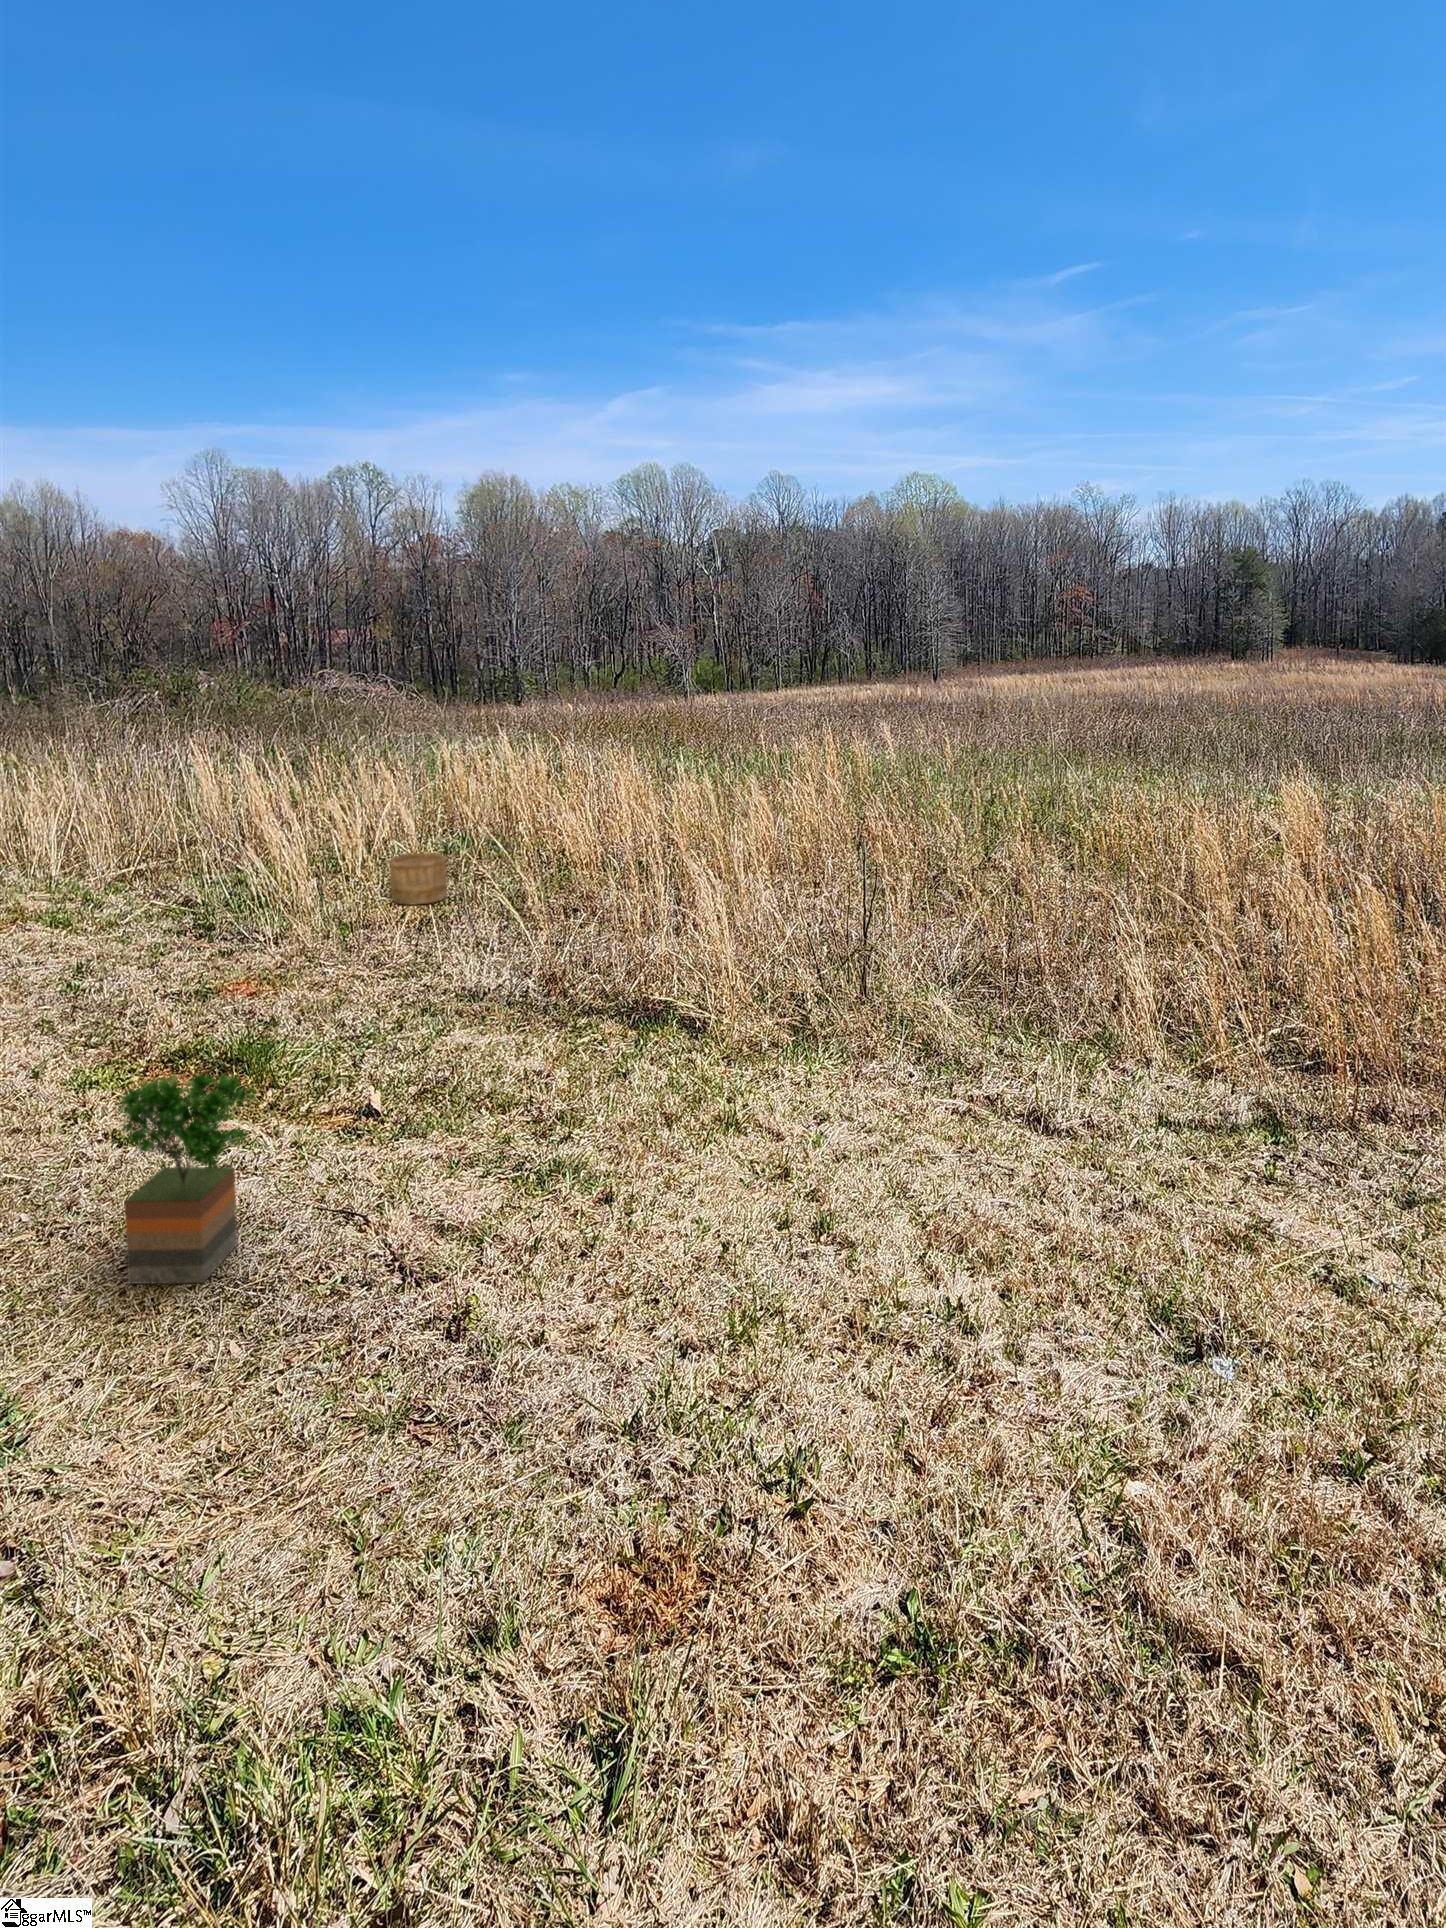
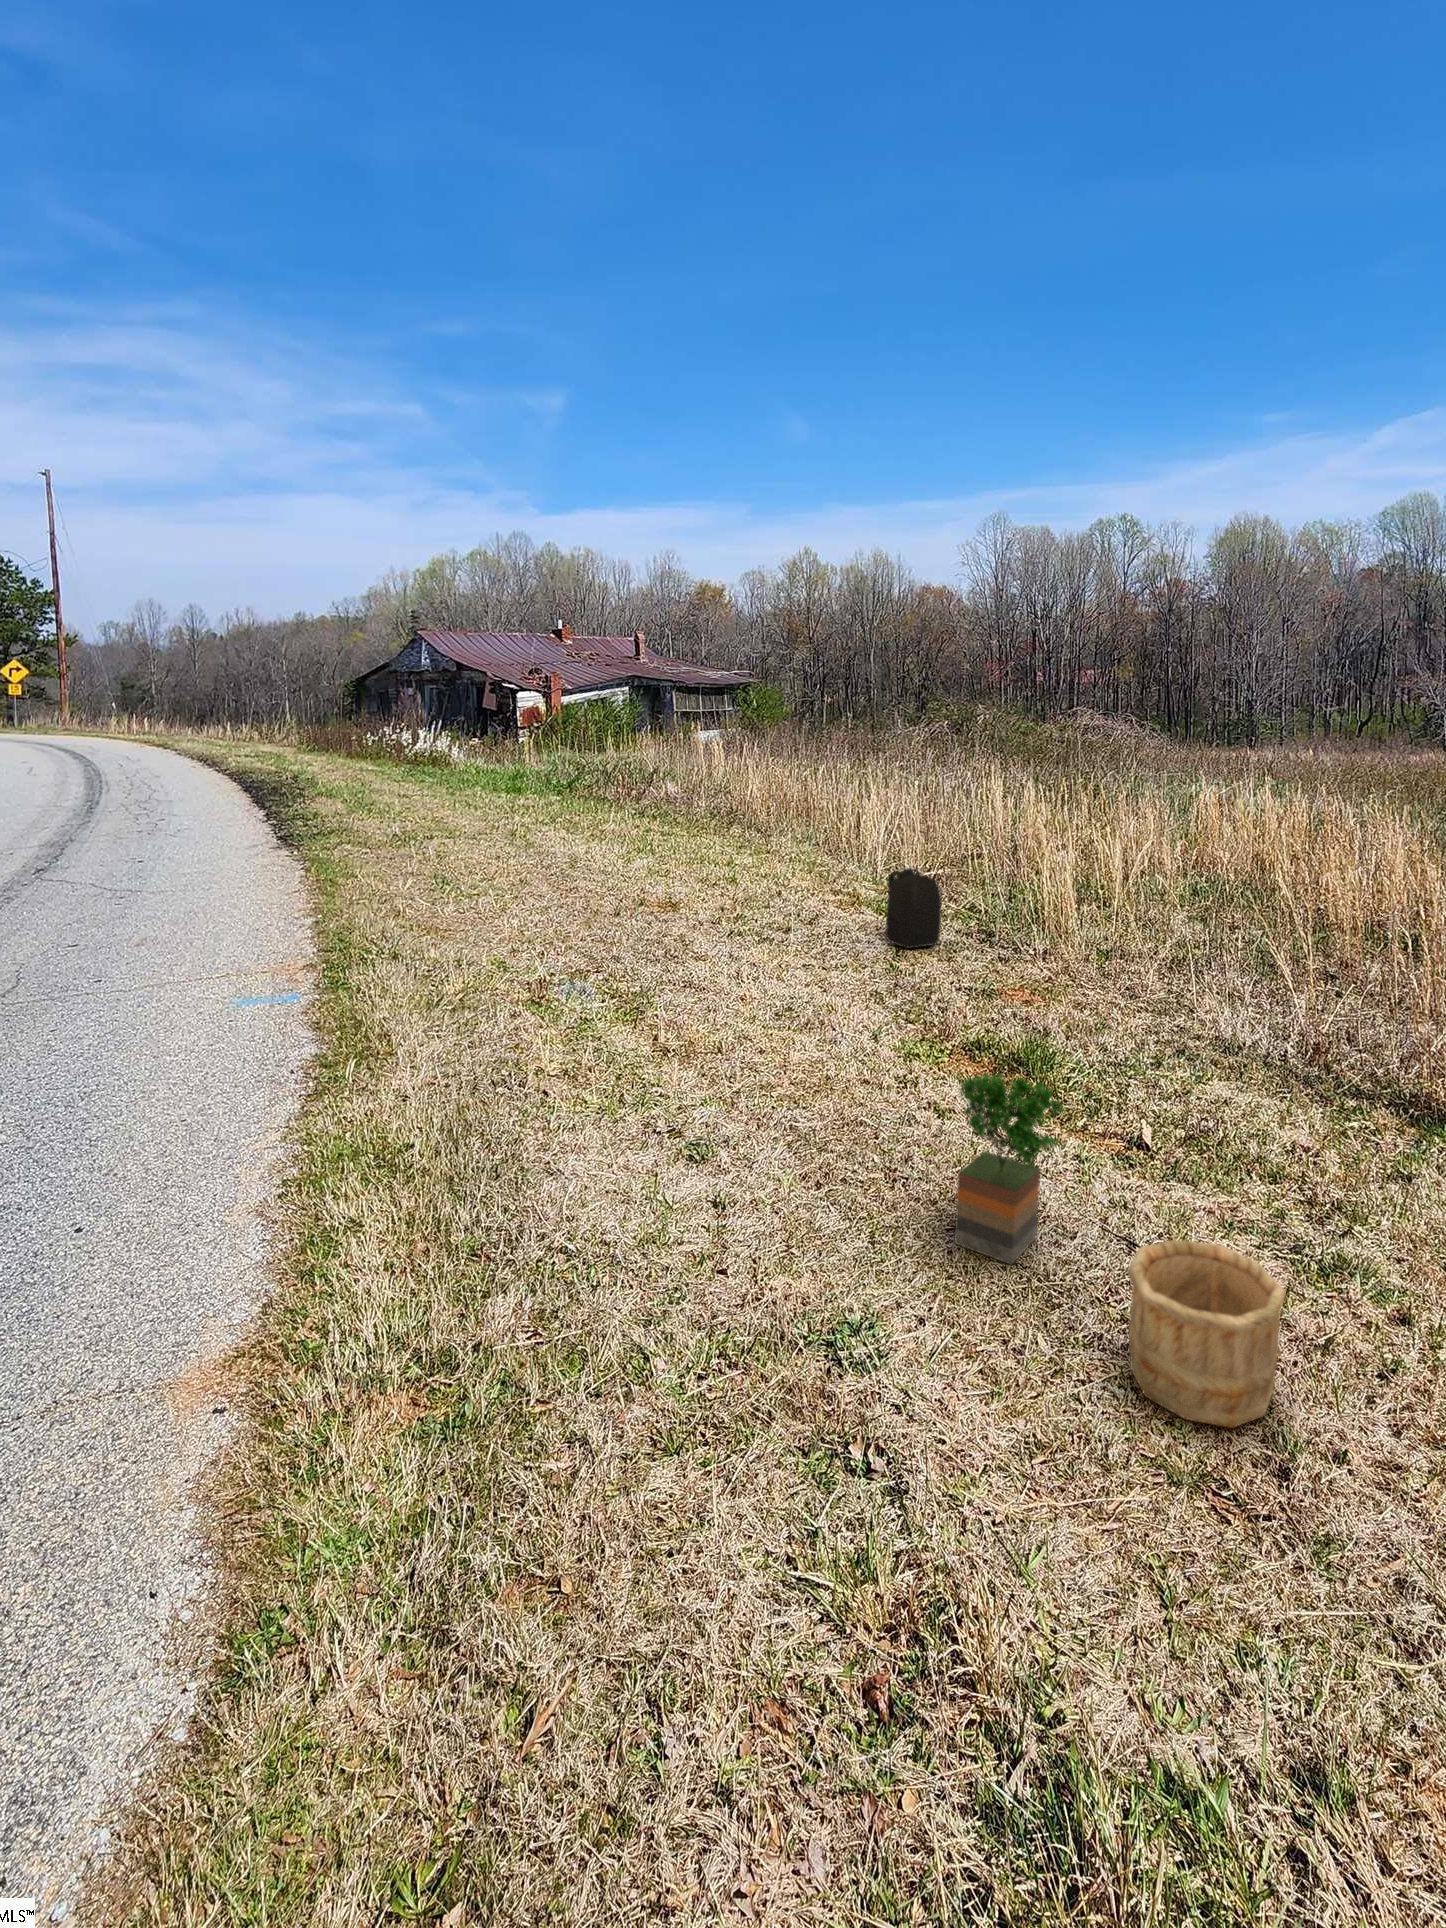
wooden bucket: present [388,853,447,905] -> present [1128,1239,1286,1428]
backpack: none [47,860,133,959] -> present [885,868,942,948]

